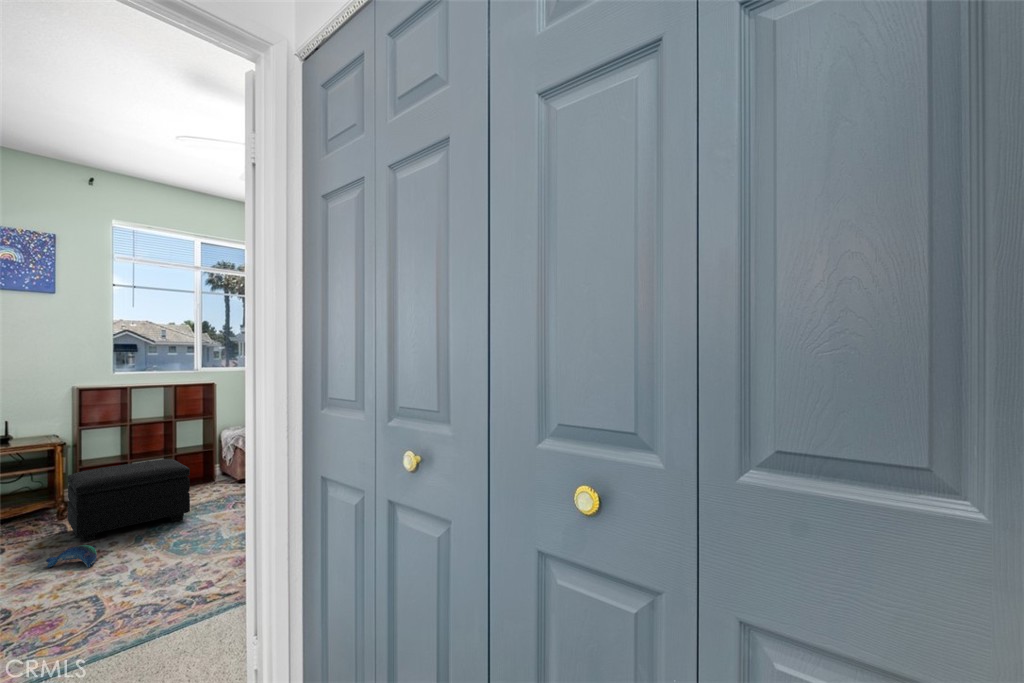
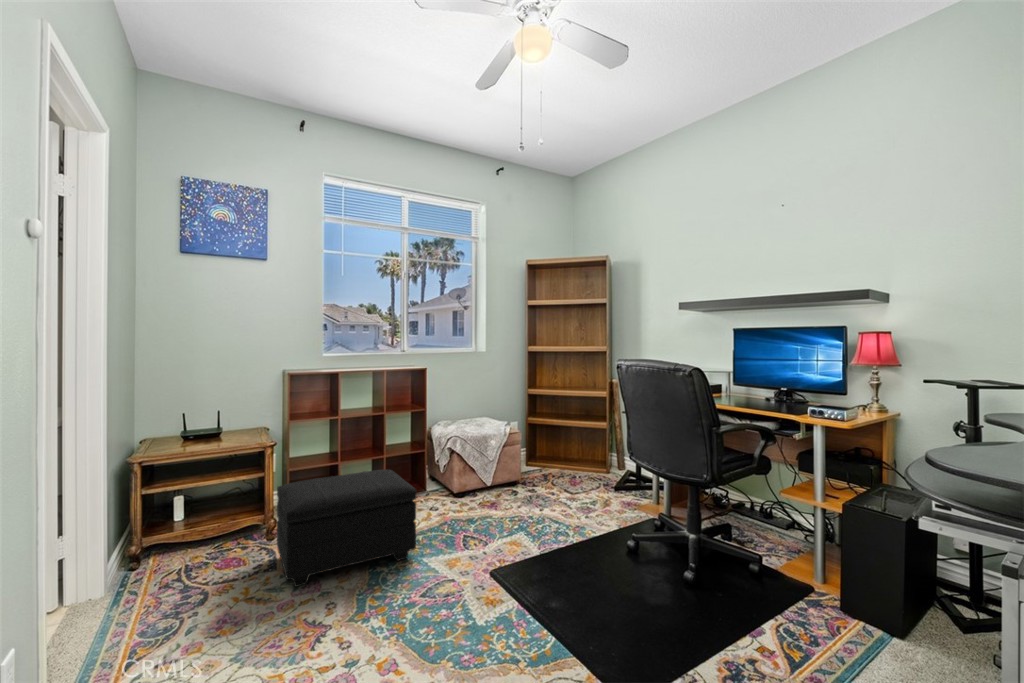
plush toy: present [46,545,97,568] -> none [249,609,312,655]

